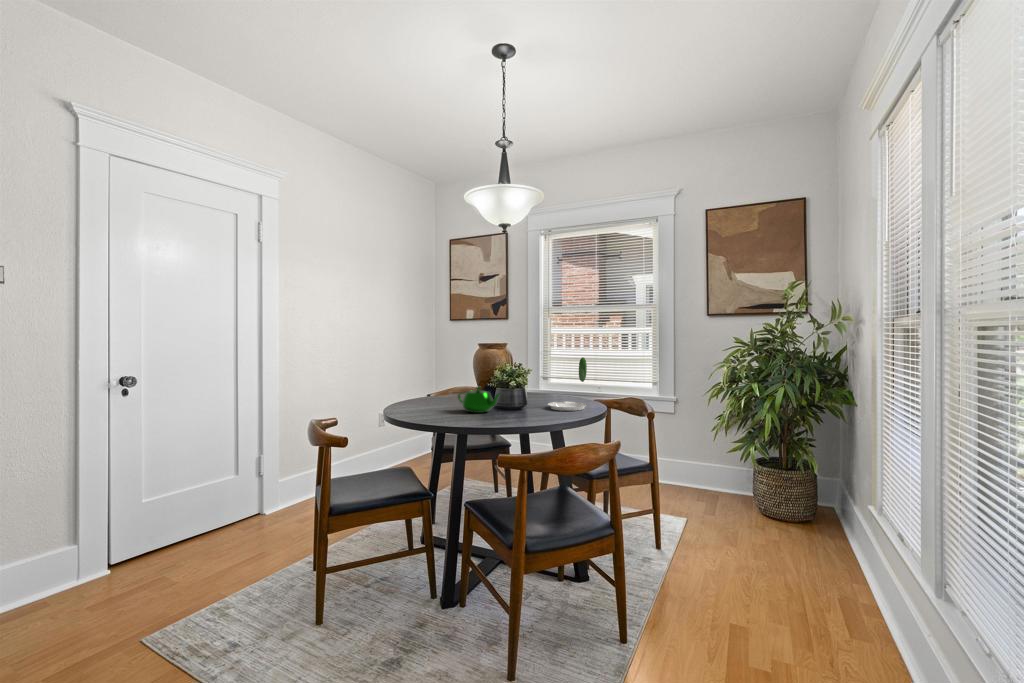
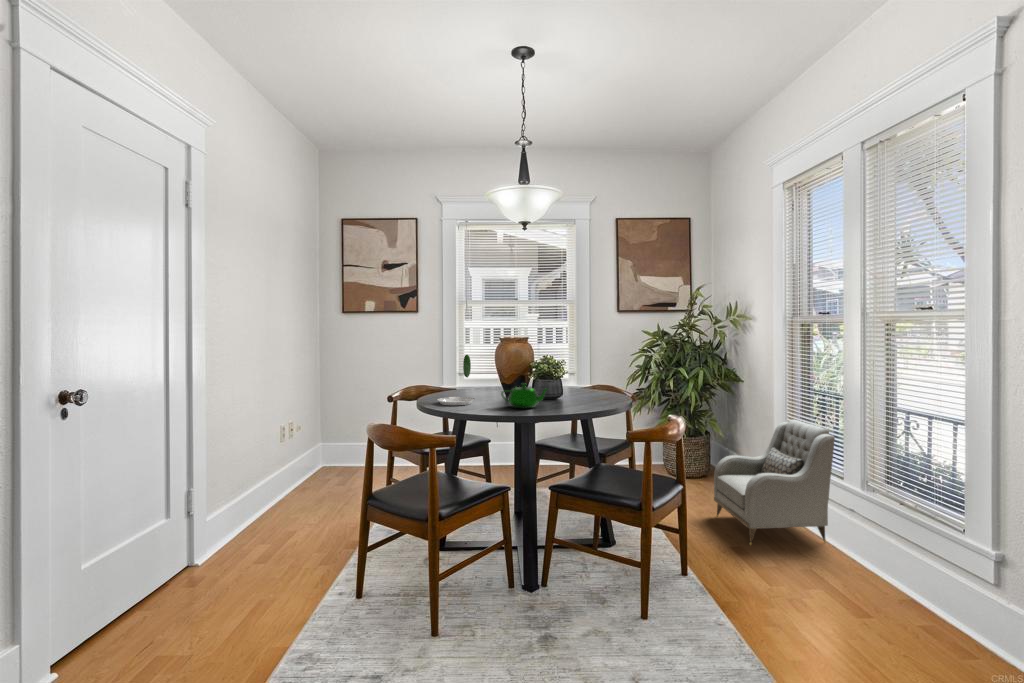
plate: present [548,357,587,411] -> present [438,355,474,405]
armchair: none [757,420,912,652] -> present [714,420,835,545]

